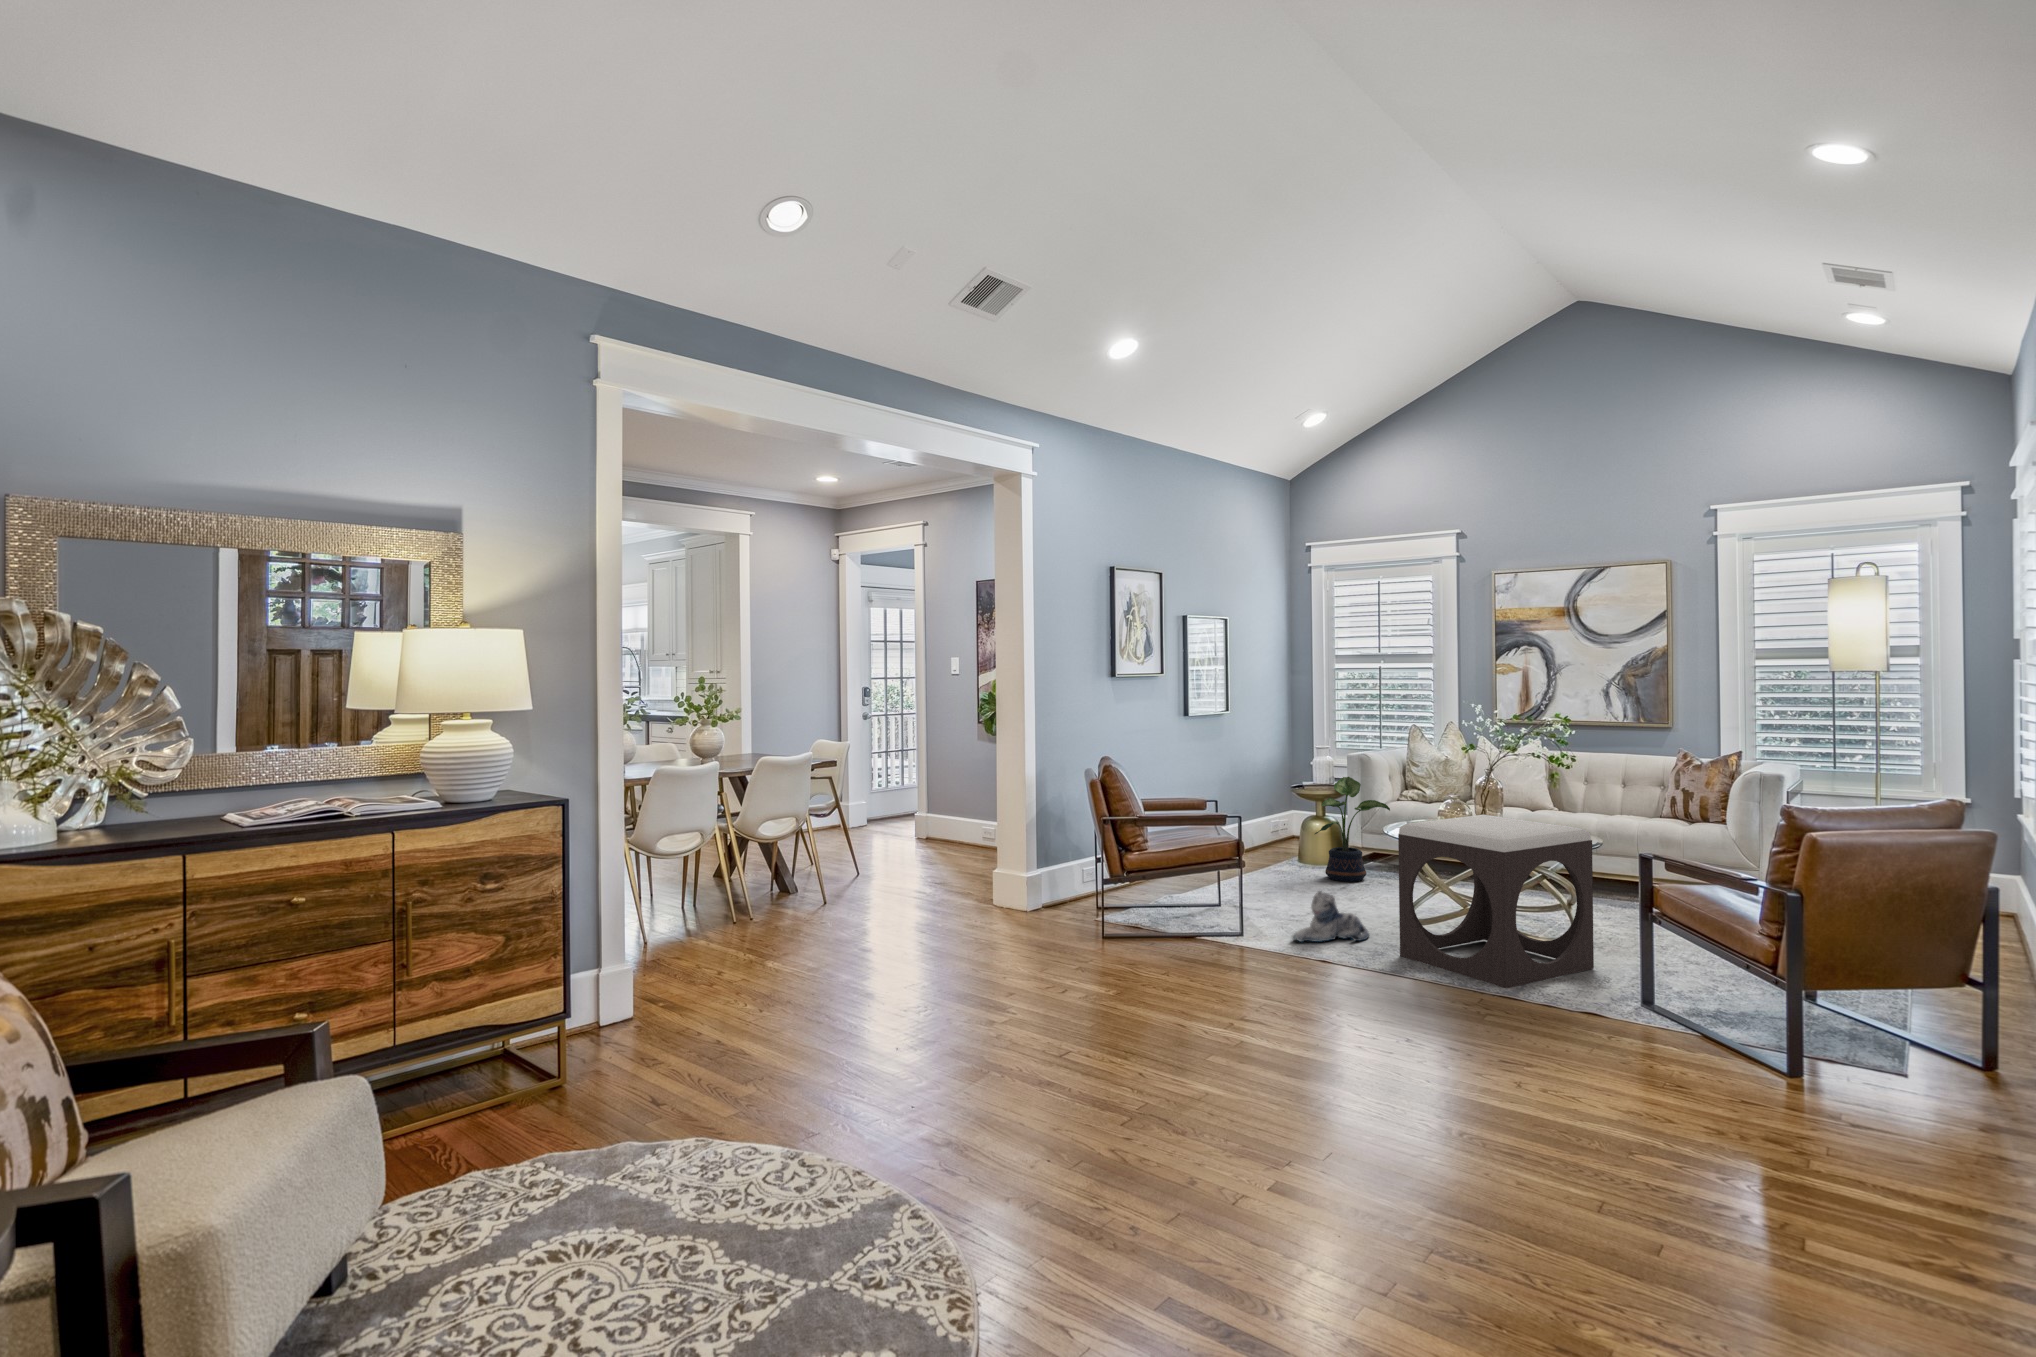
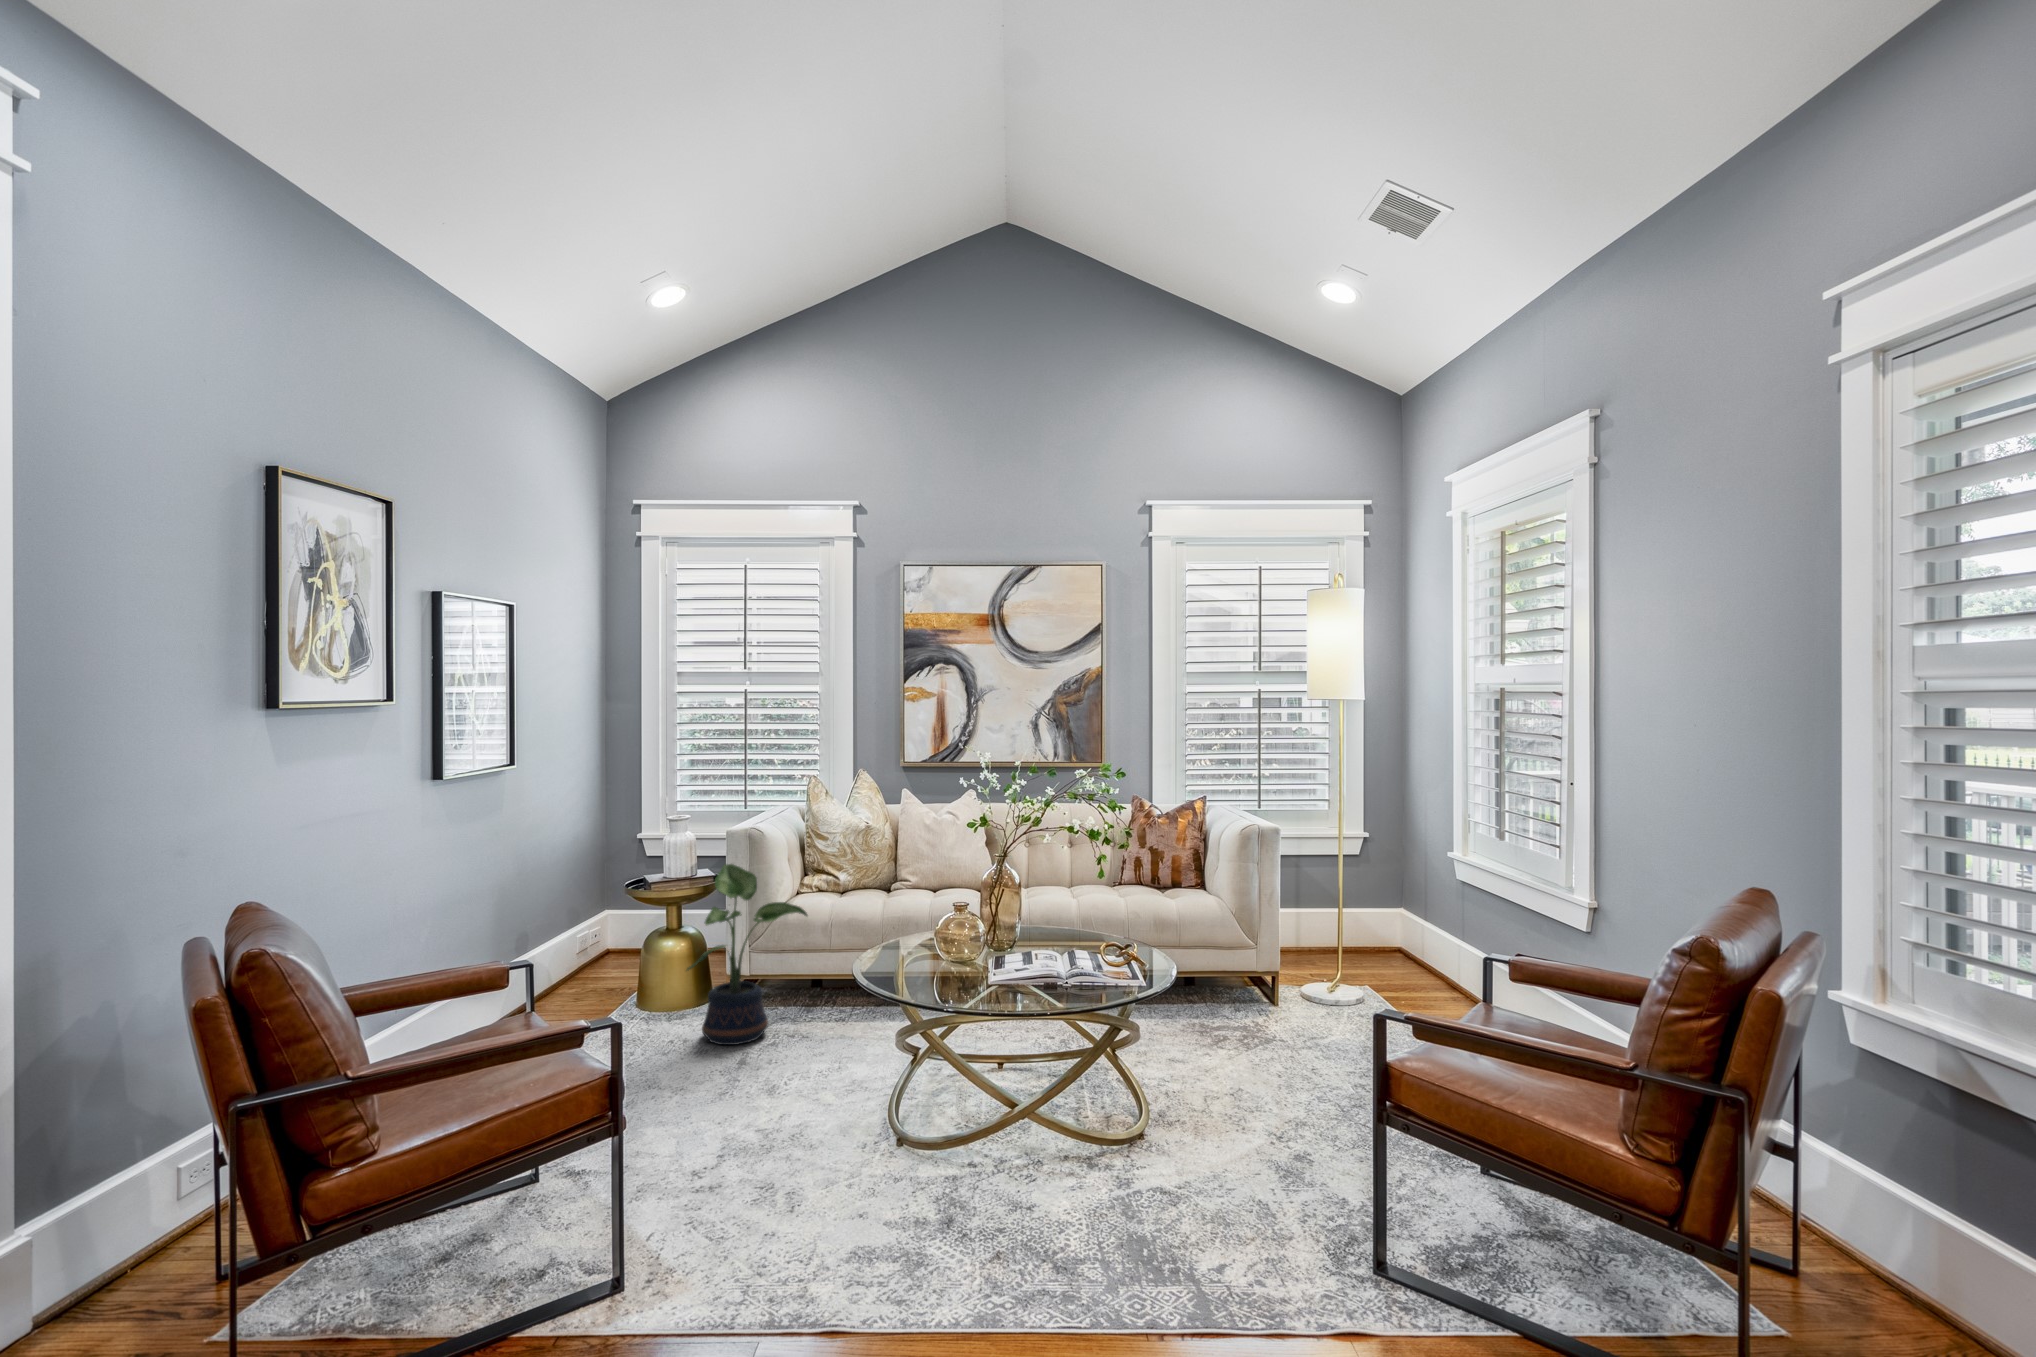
footstool: present [1398,815,1594,988] -> none [971,947,1252,1326]
plush toy: present [1292,891,1369,942] -> none [744,1154,878,1291]

